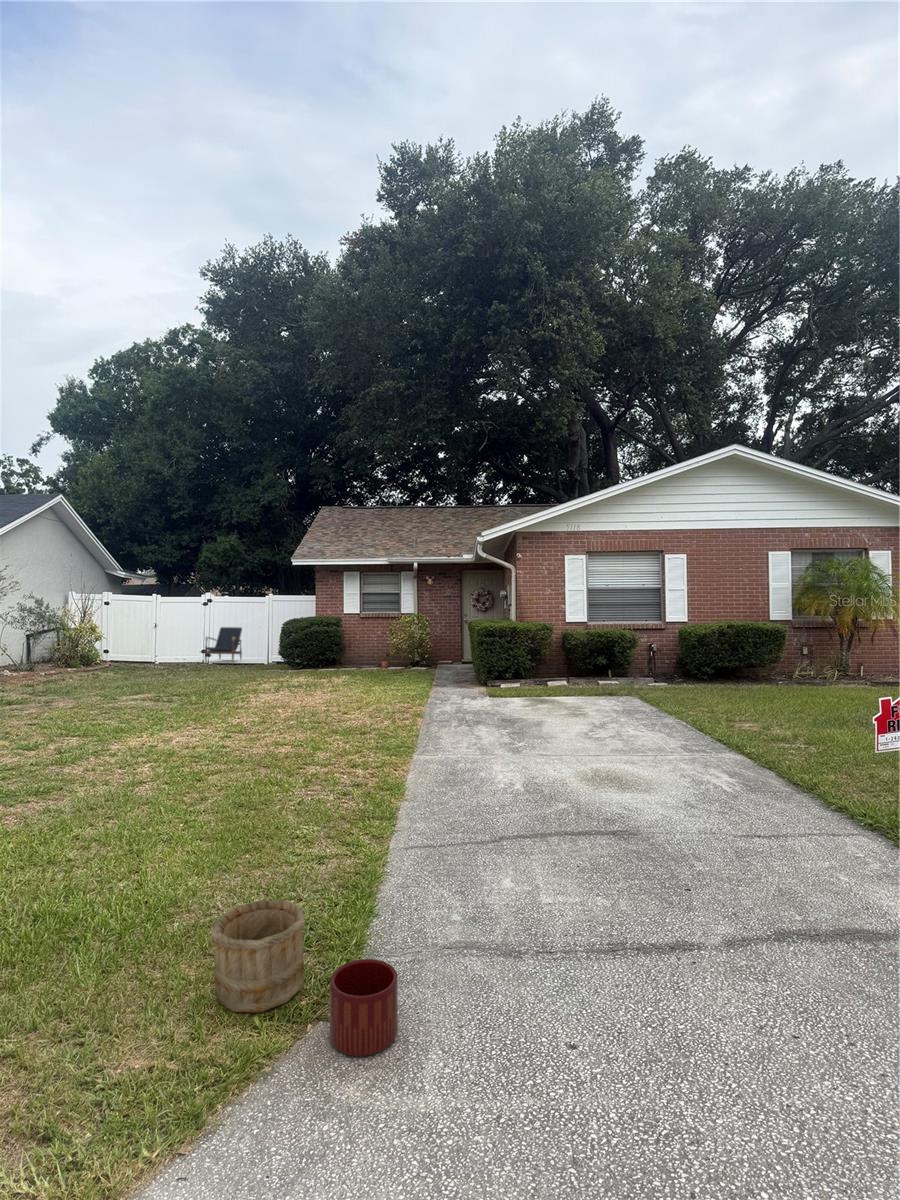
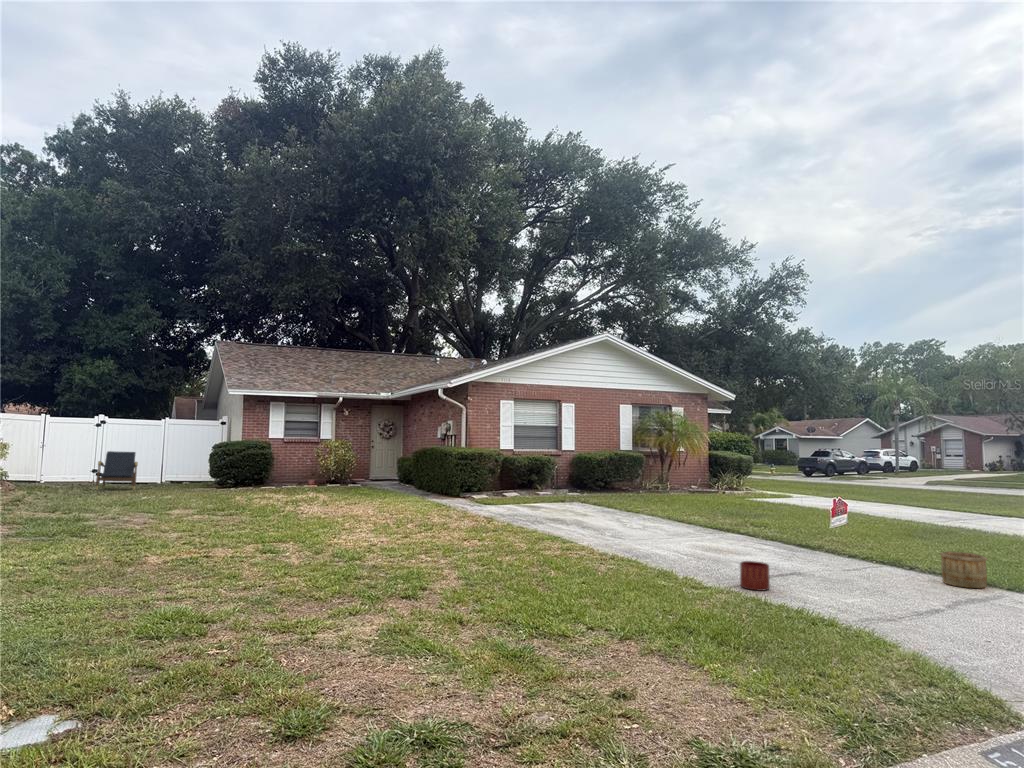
wooden bucket: present [211,900,305,1013] -> present [940,551,987,588]
planter: present [330,959,398,1056] -> present [740,561,770,591]

